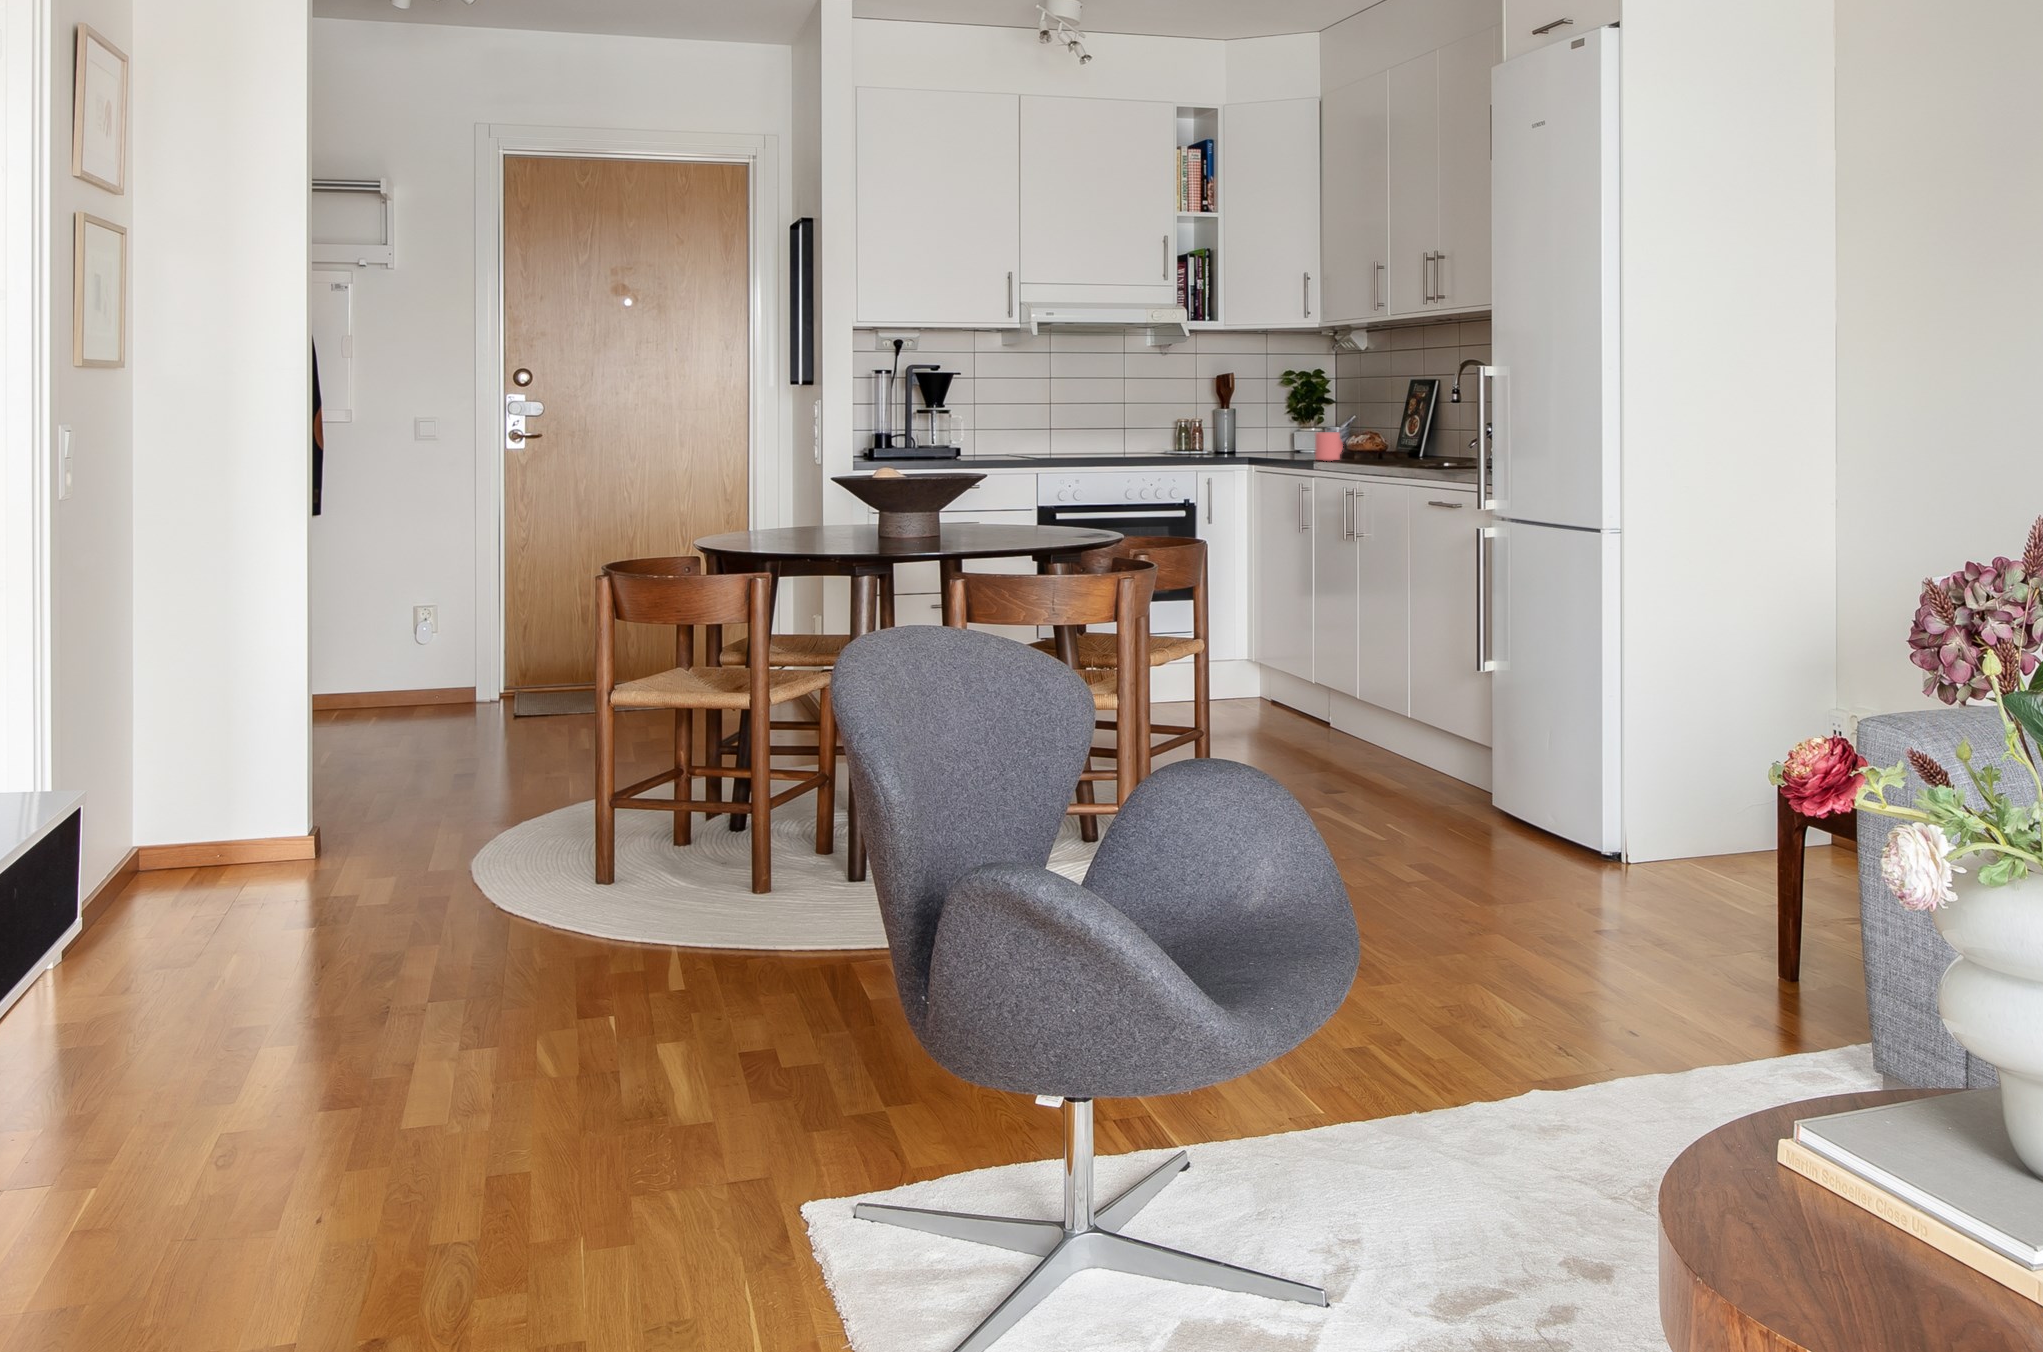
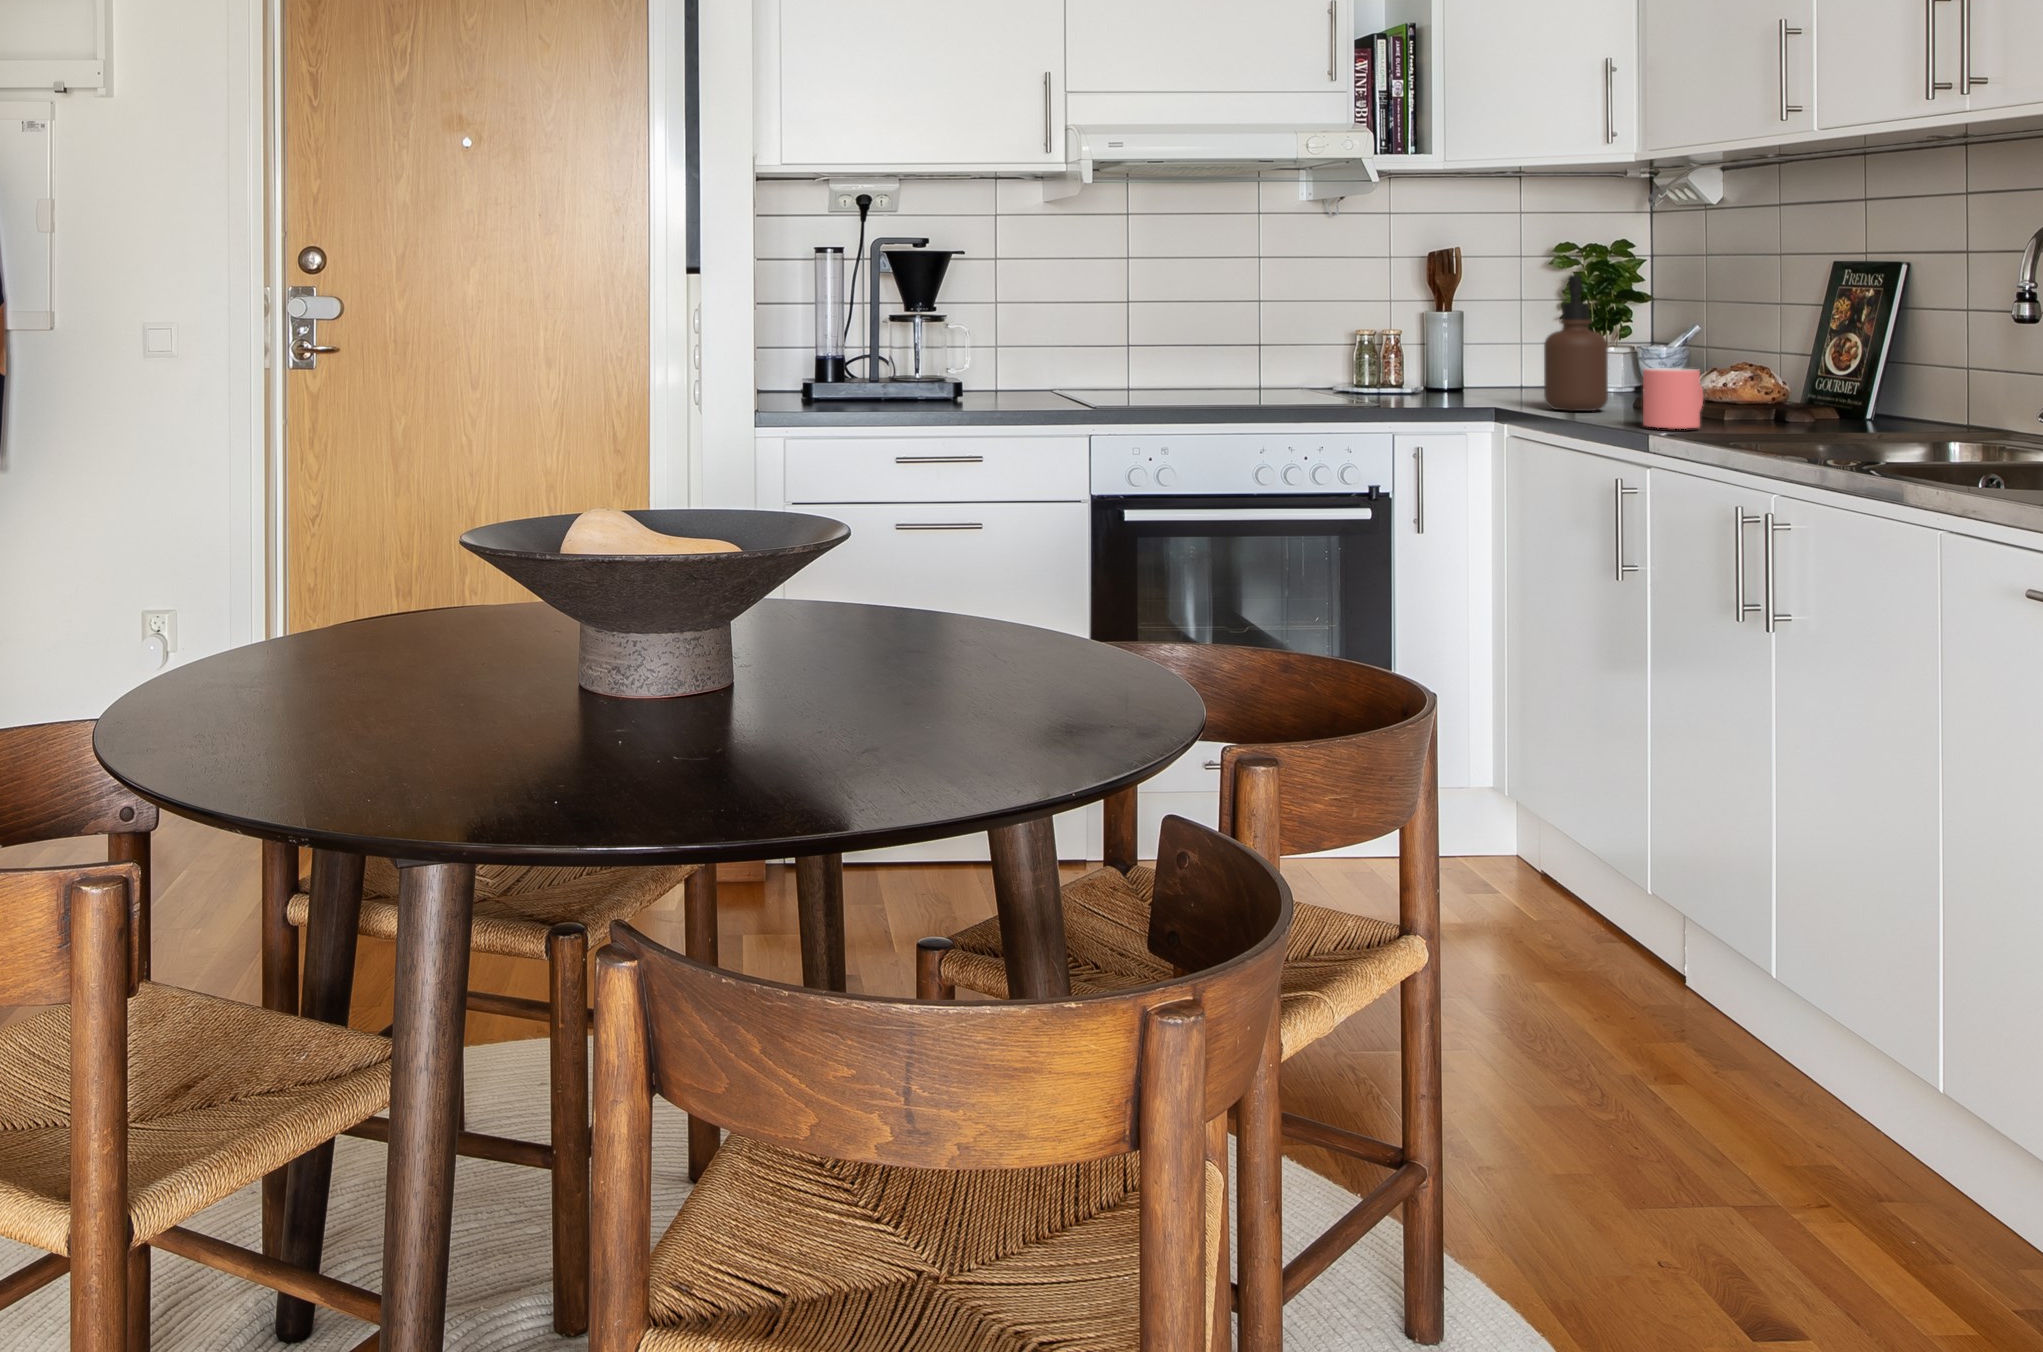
soap dispenser: none [1274,387,1304,457] -> present [1544,275,1608,411]

